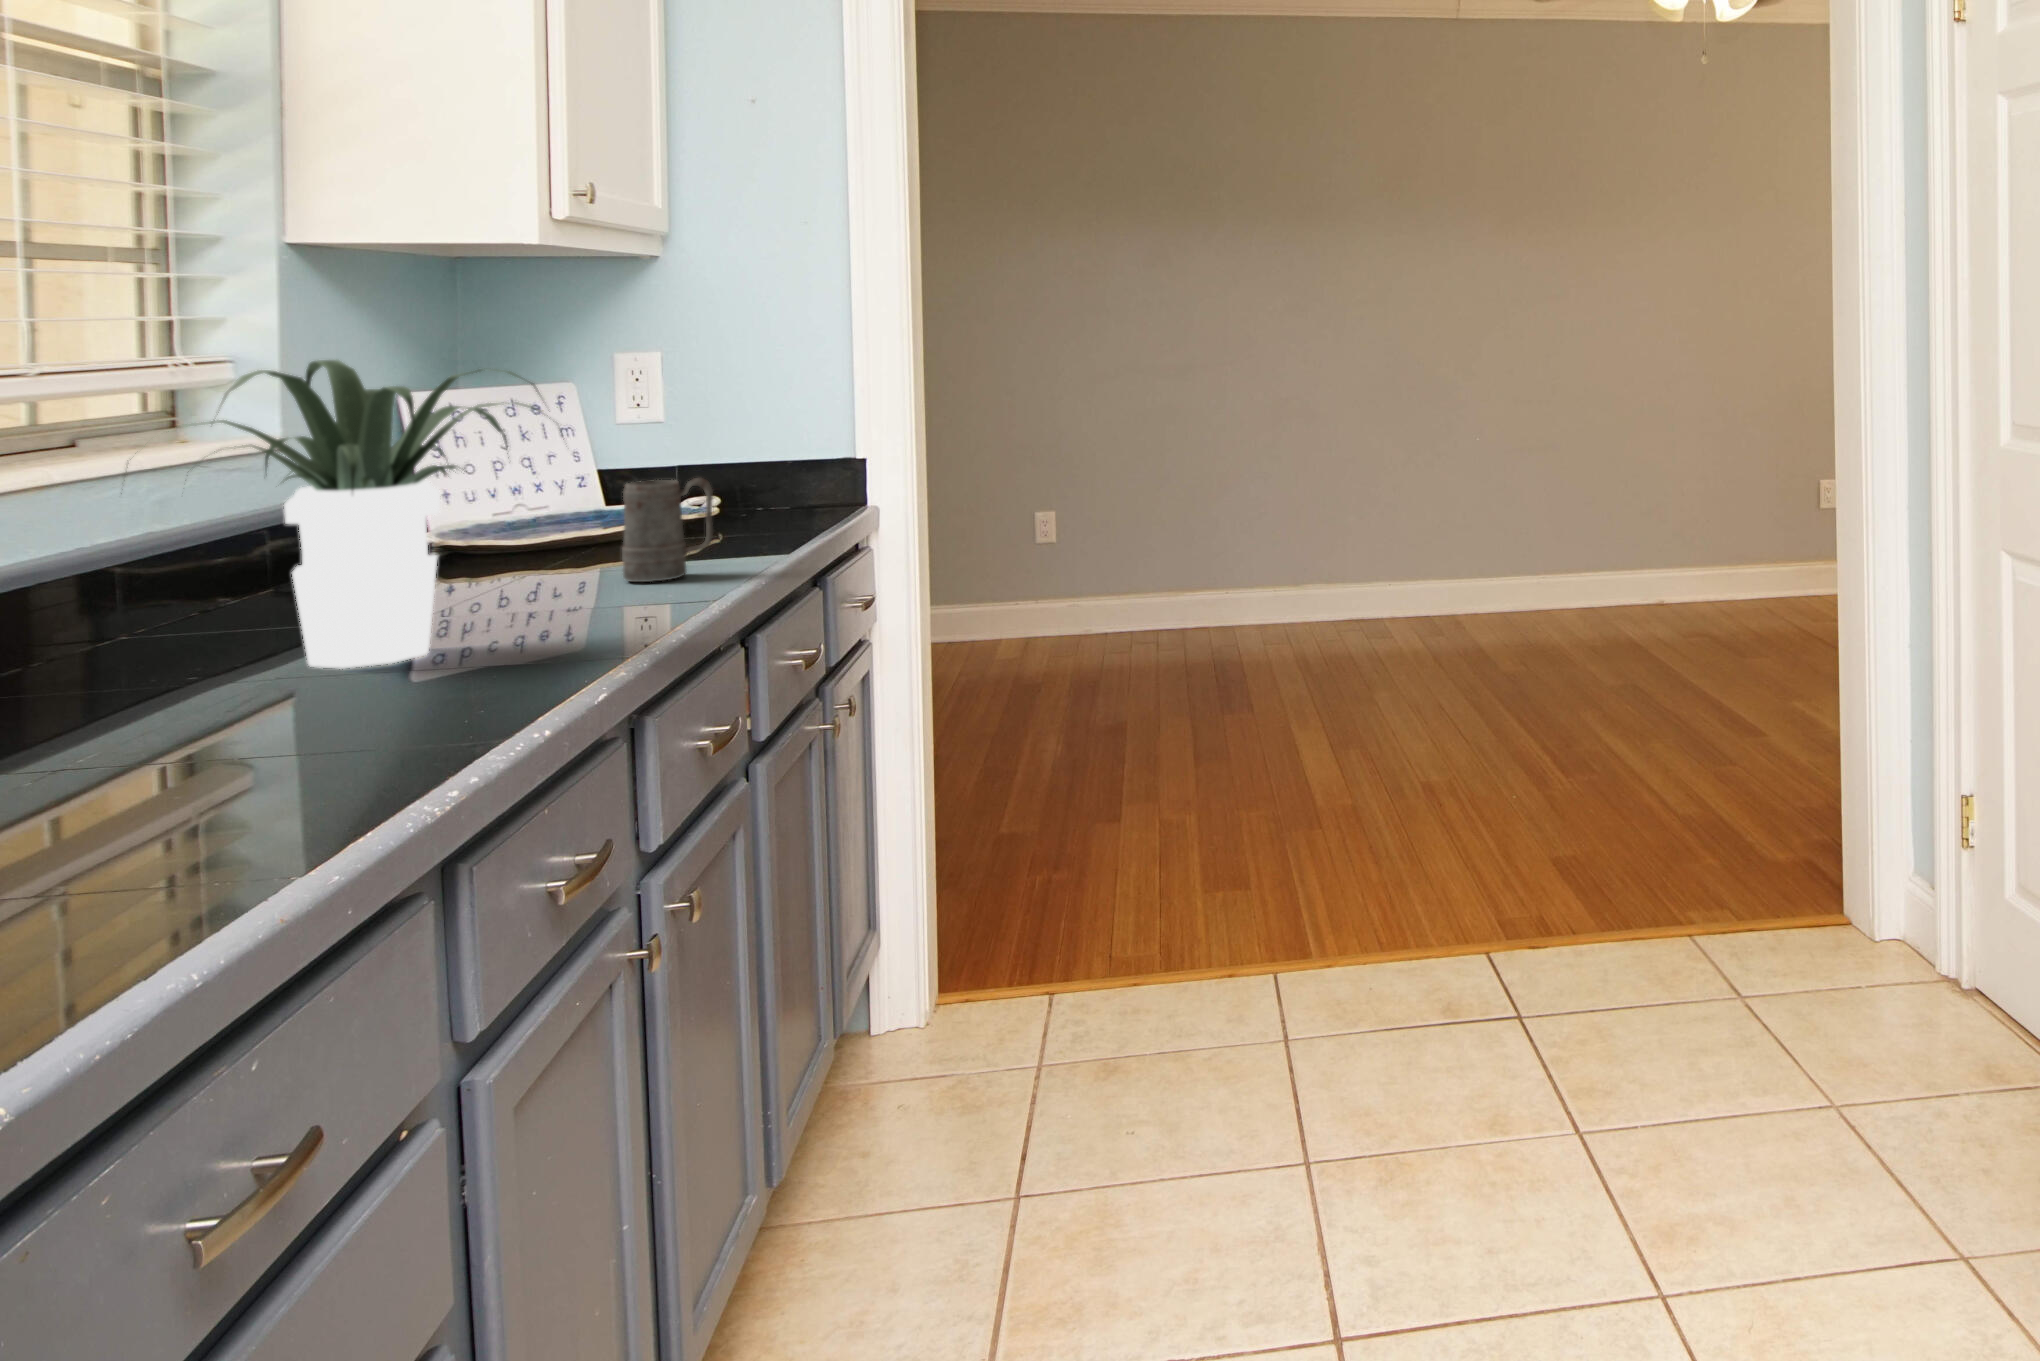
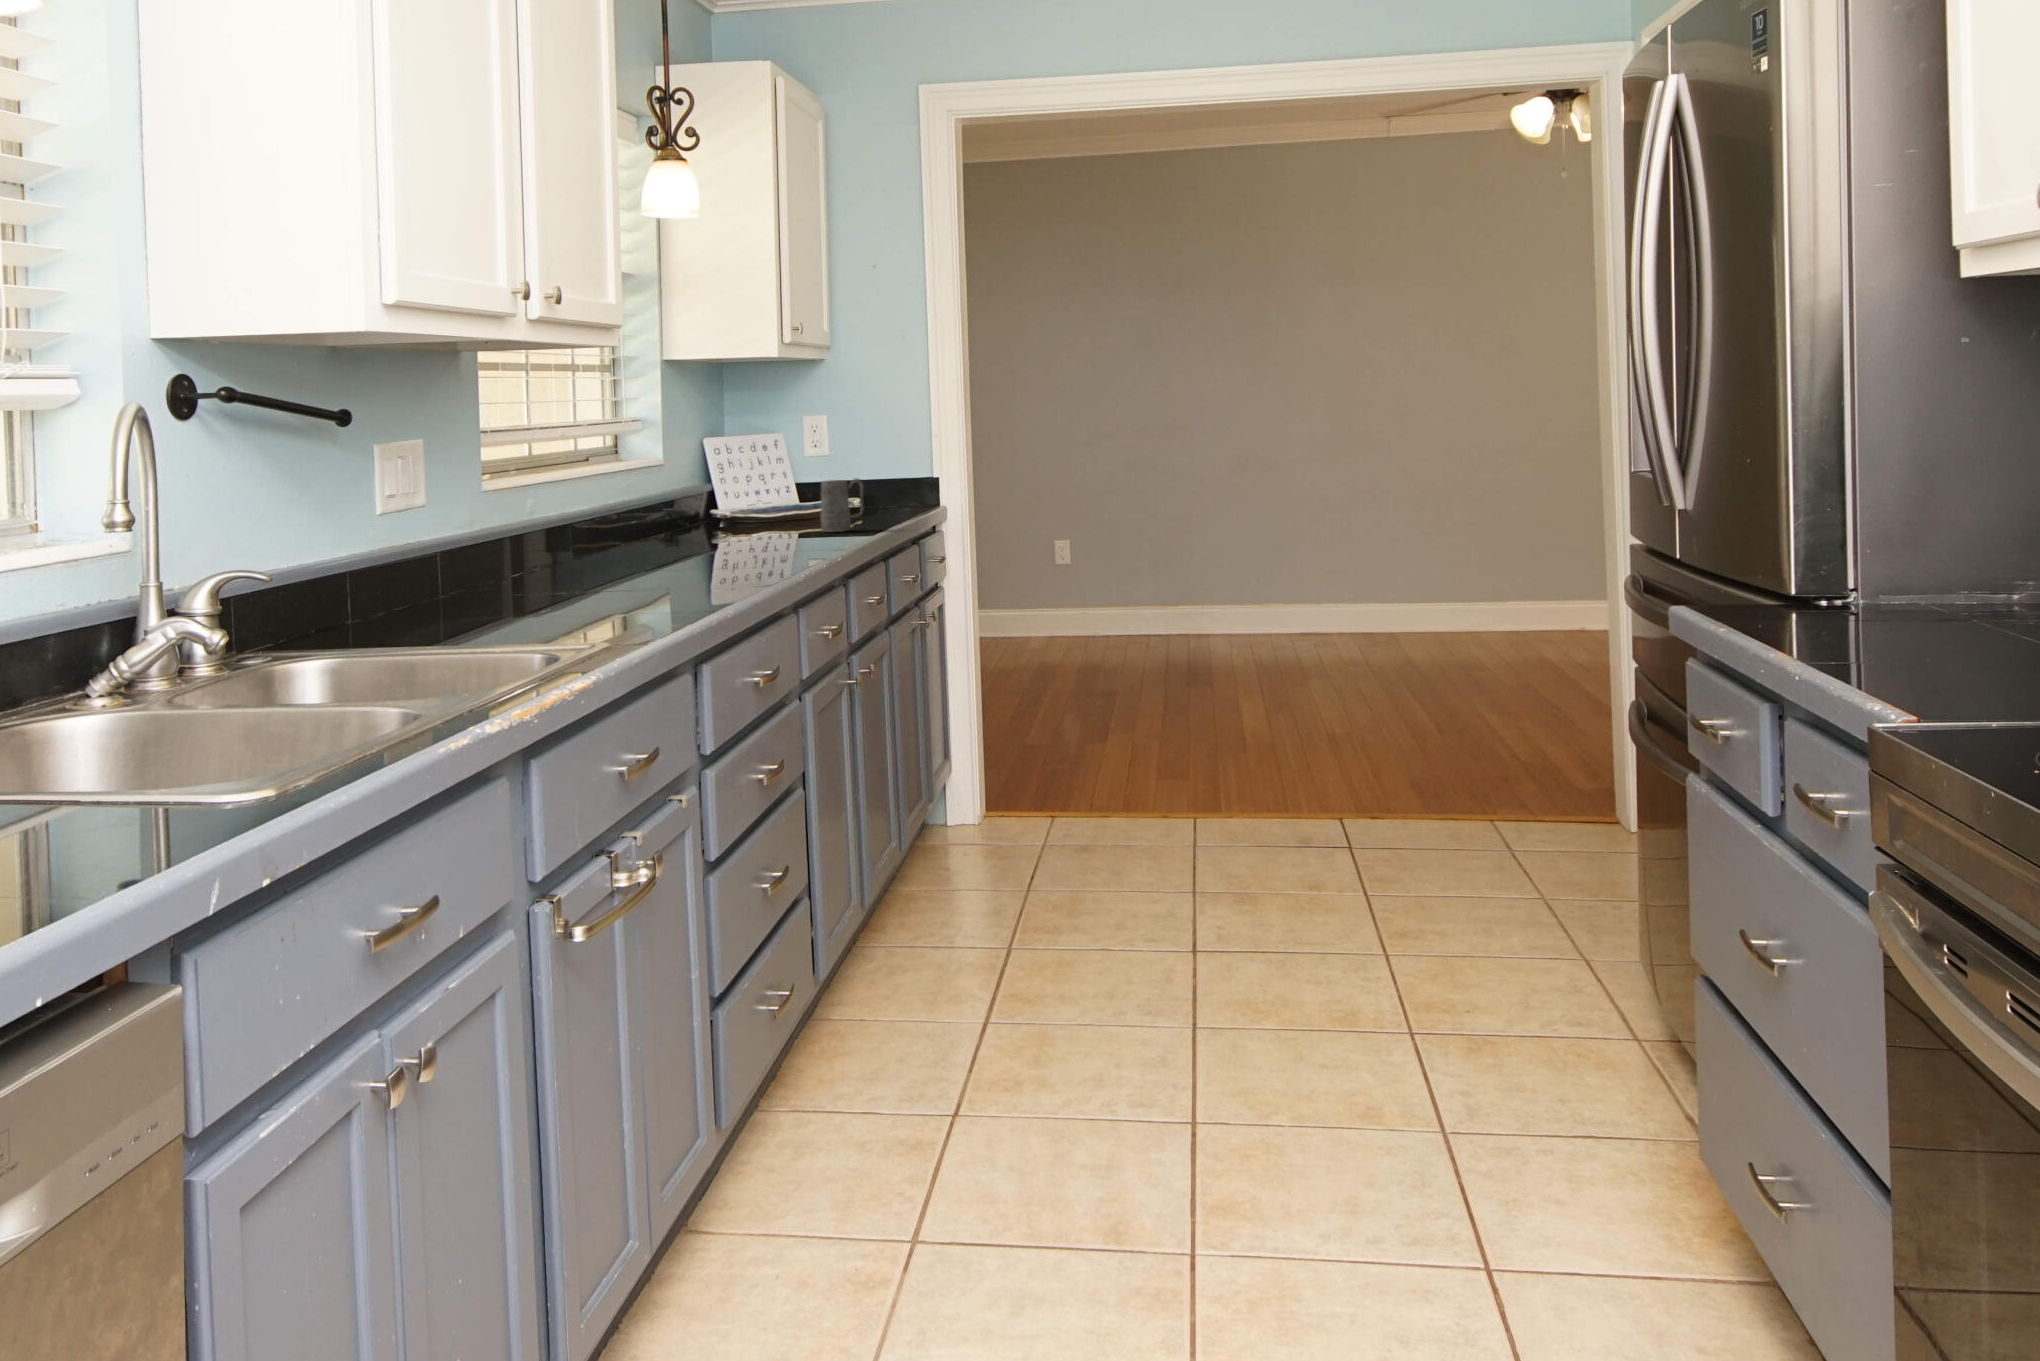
potted plant: present [135,360,550,668] -> none [636,416,807,555]

